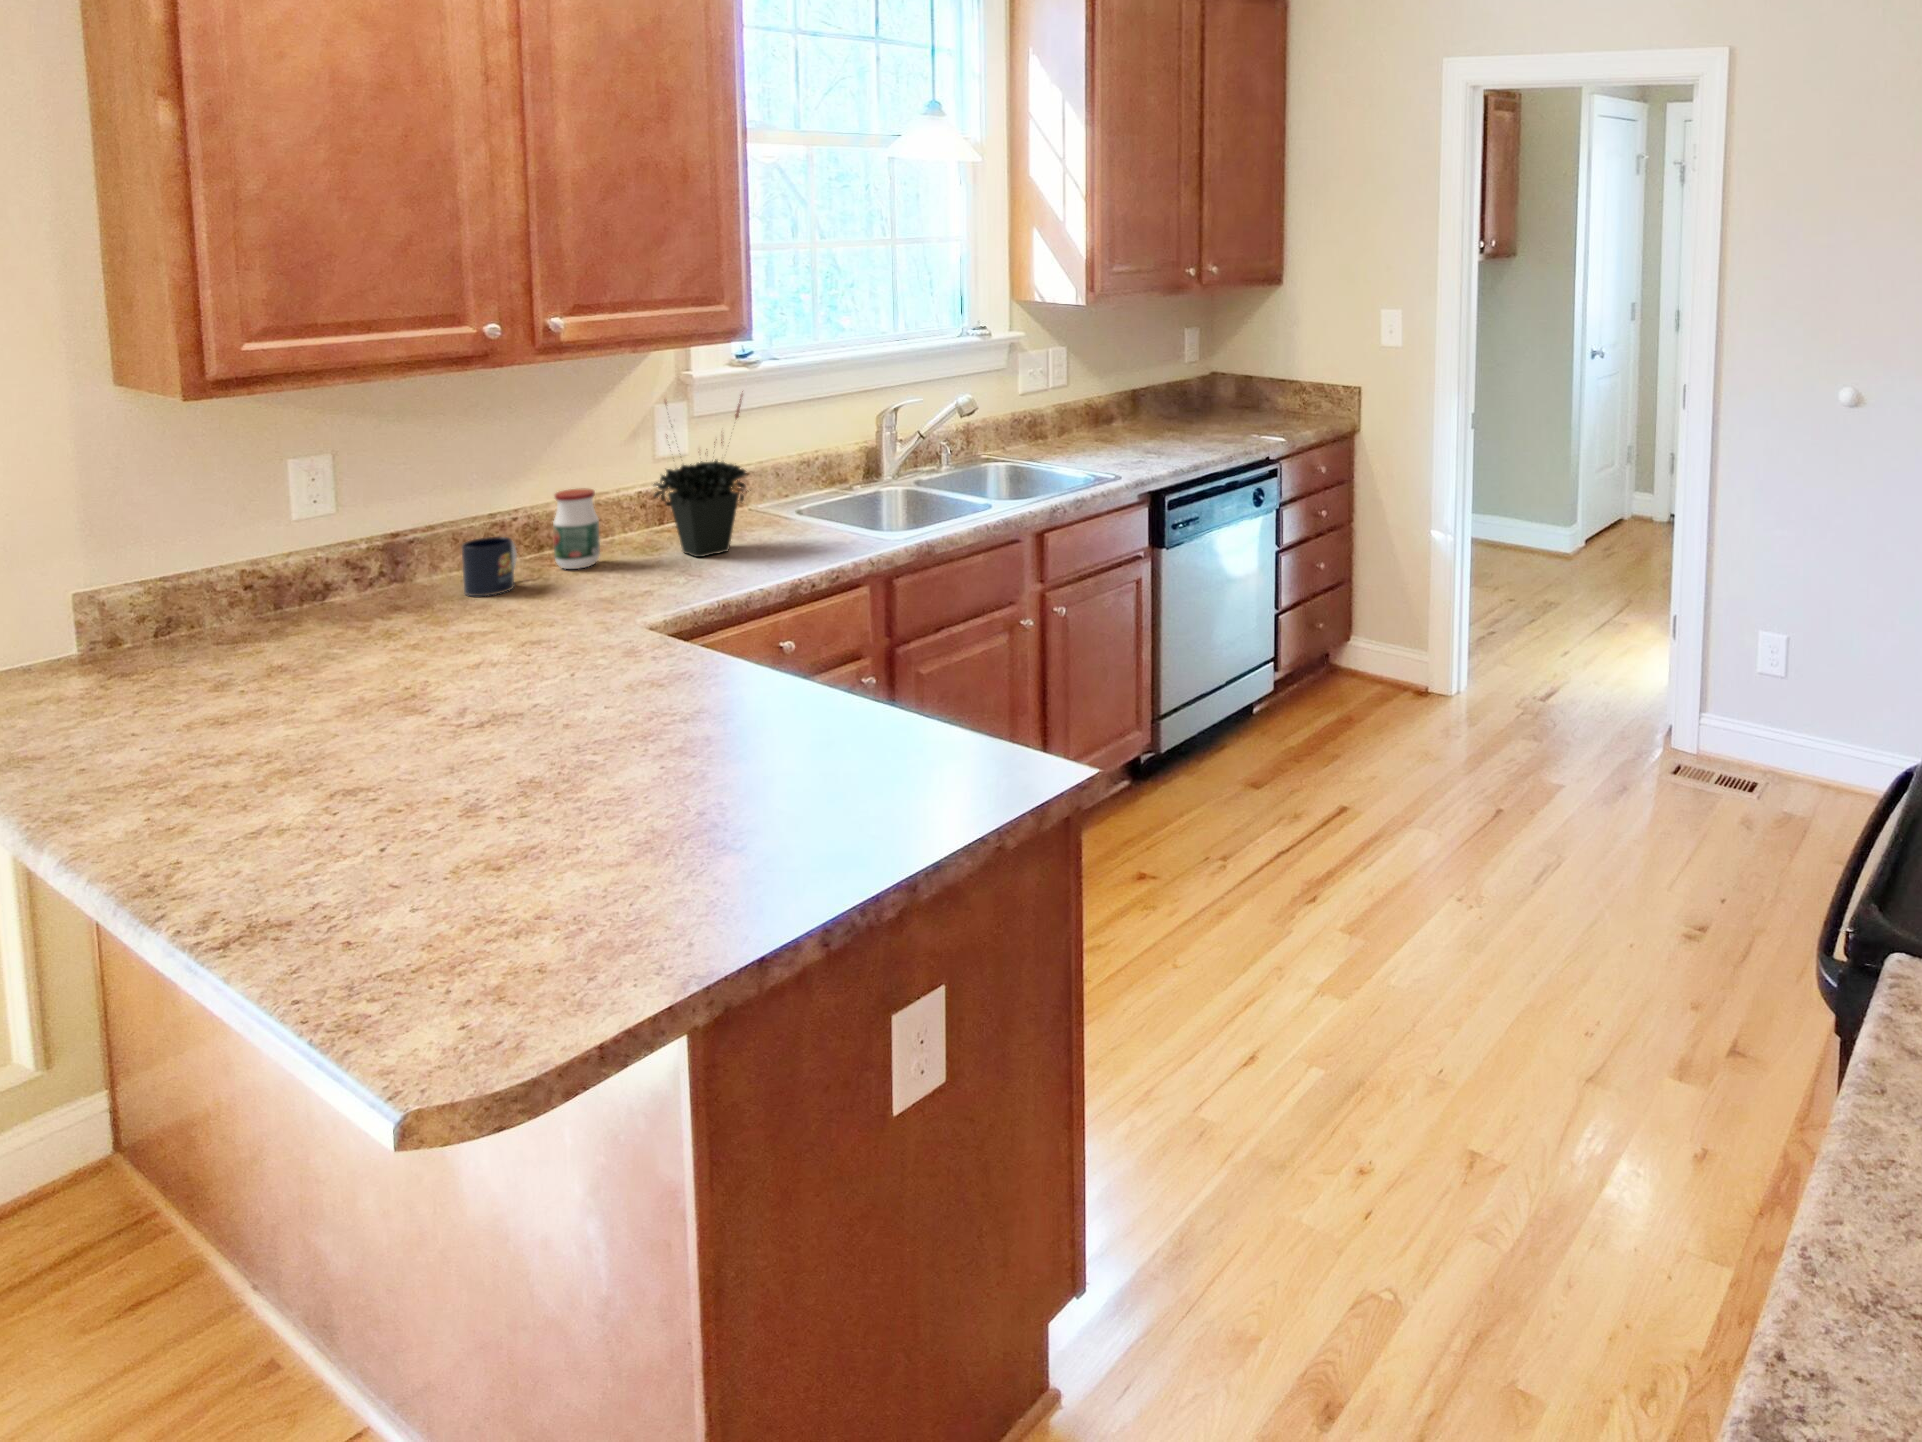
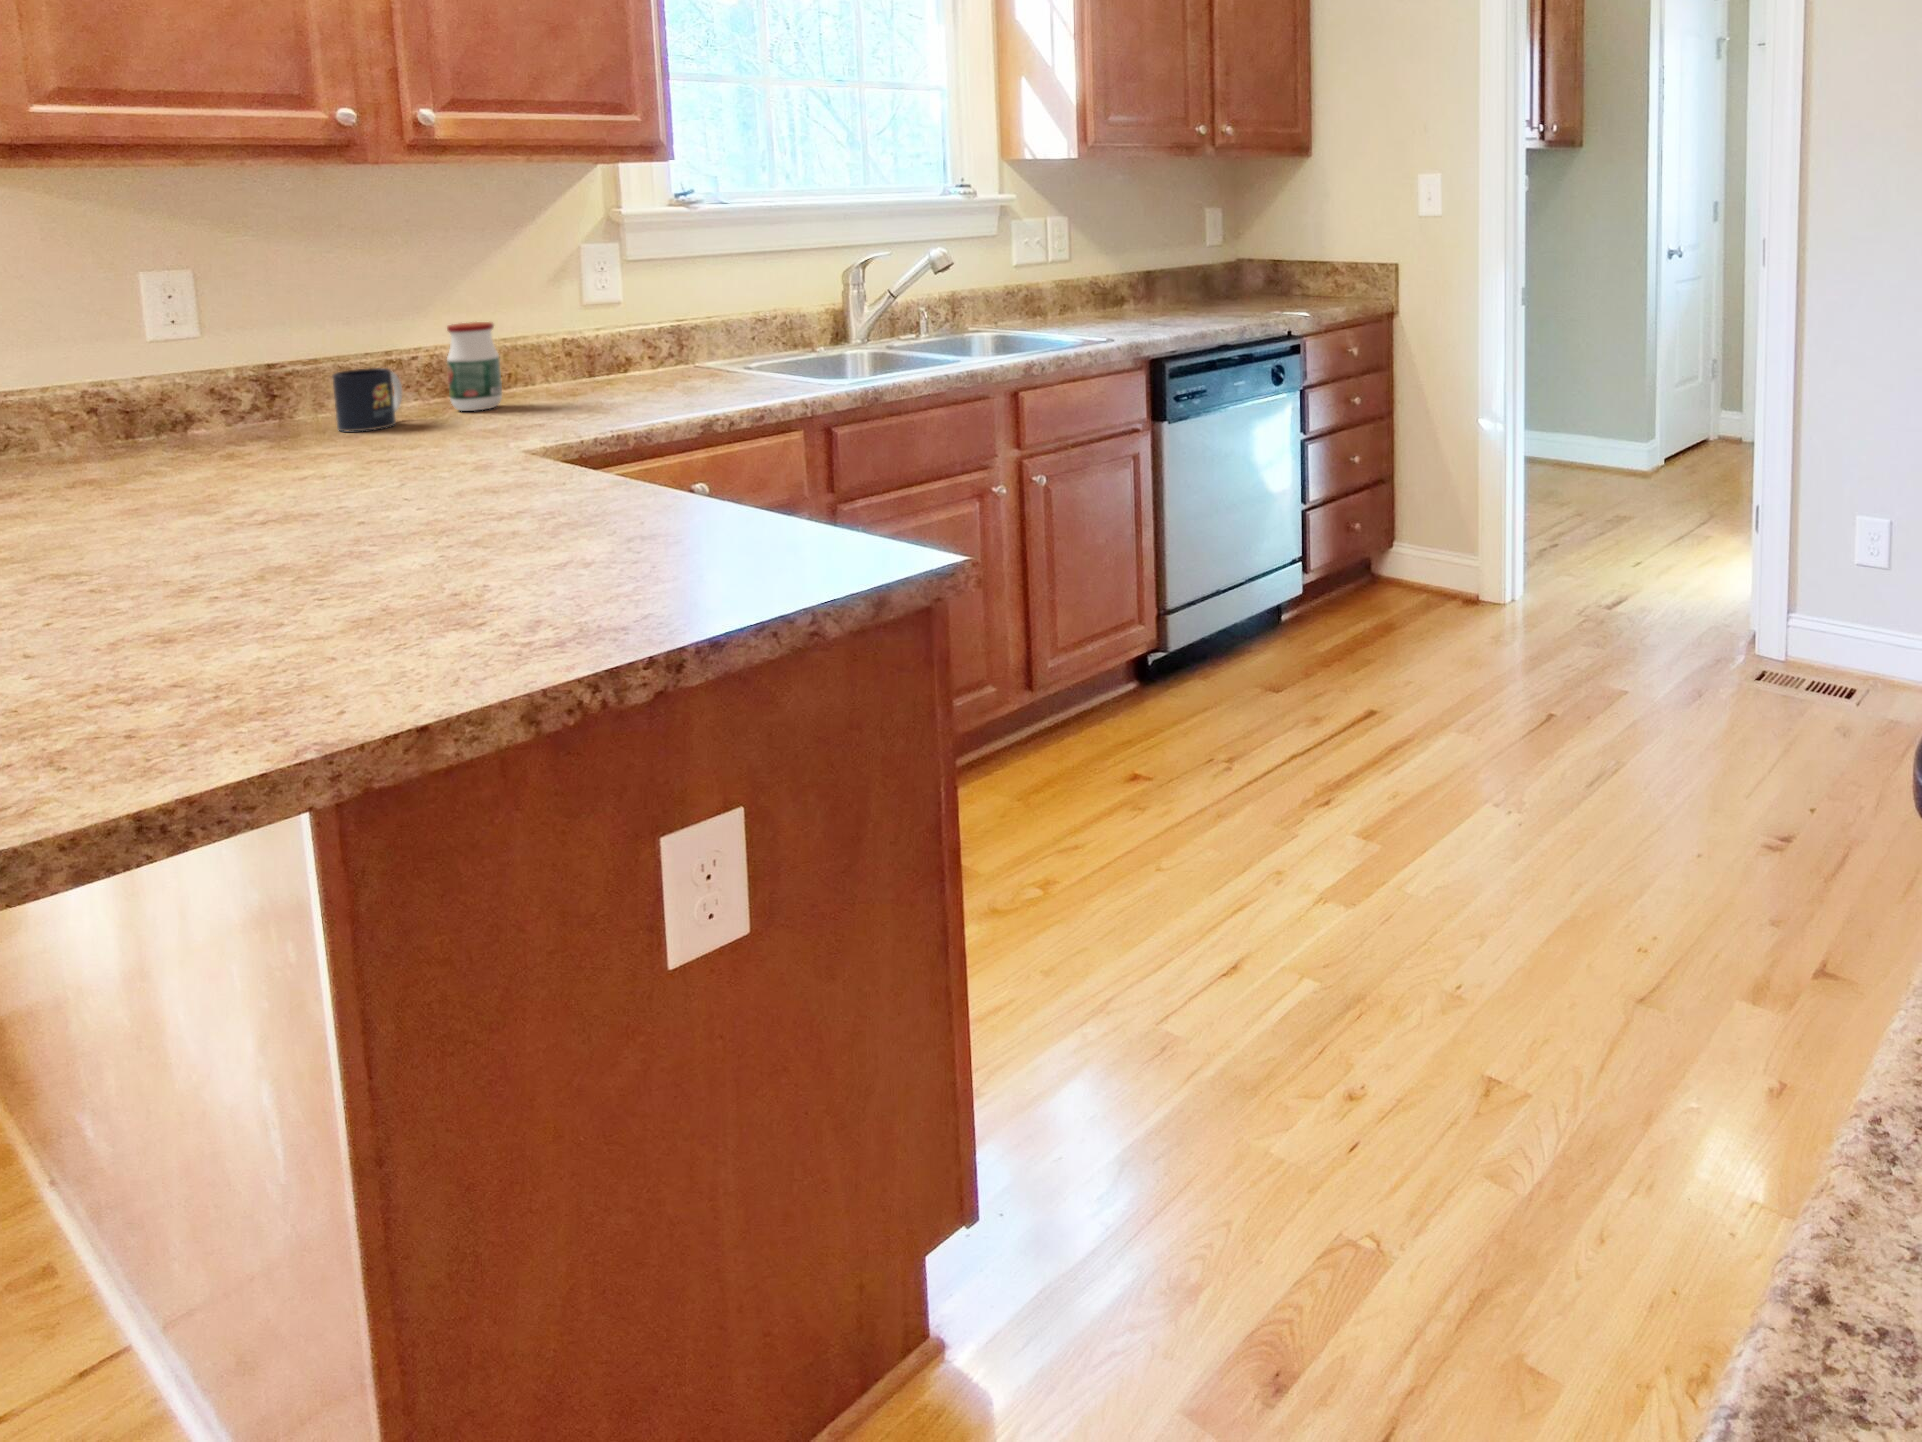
potted plant: present [654,391,747,557] -> none [560,207,675,401]

